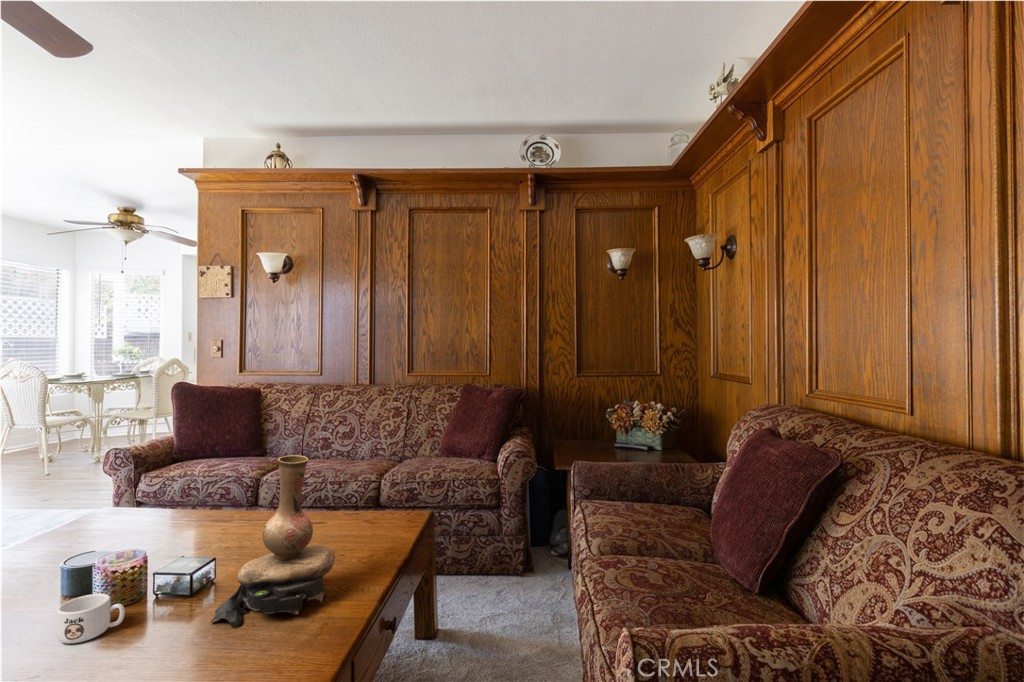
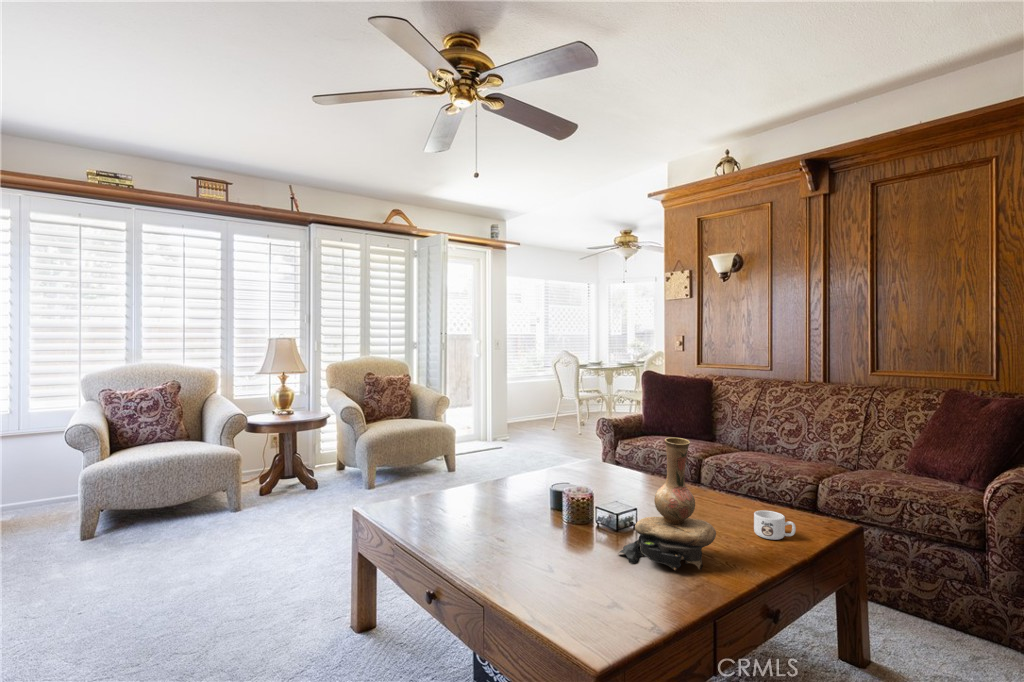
mug: present [56,594,125,643] -> present [754,510,796,540]

